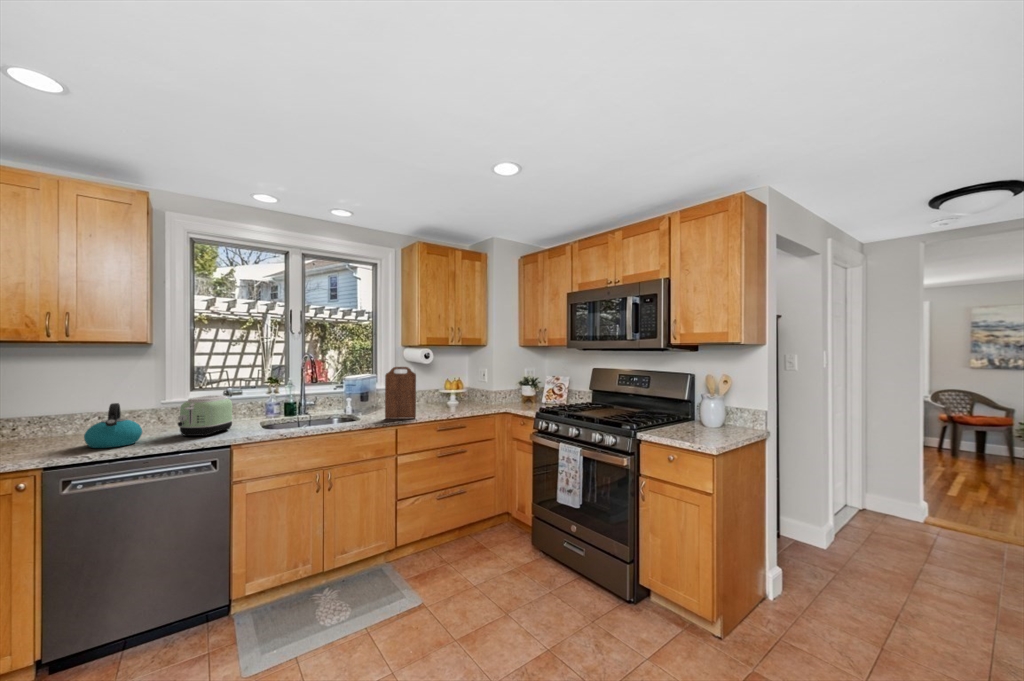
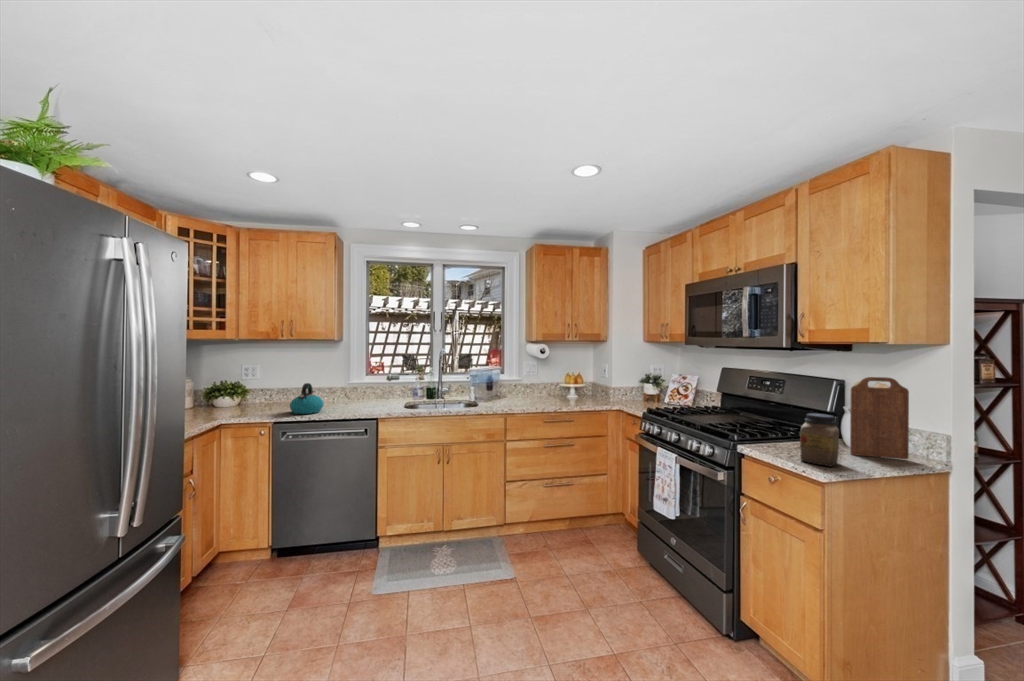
cutting board: present [385,367,416,419] -> present [850,377,909,459]
toaster: present [178,395,233,436] -> none [344,380,384,411]
jar: none [688,400,713,440] -> present [800,413,839,466]

